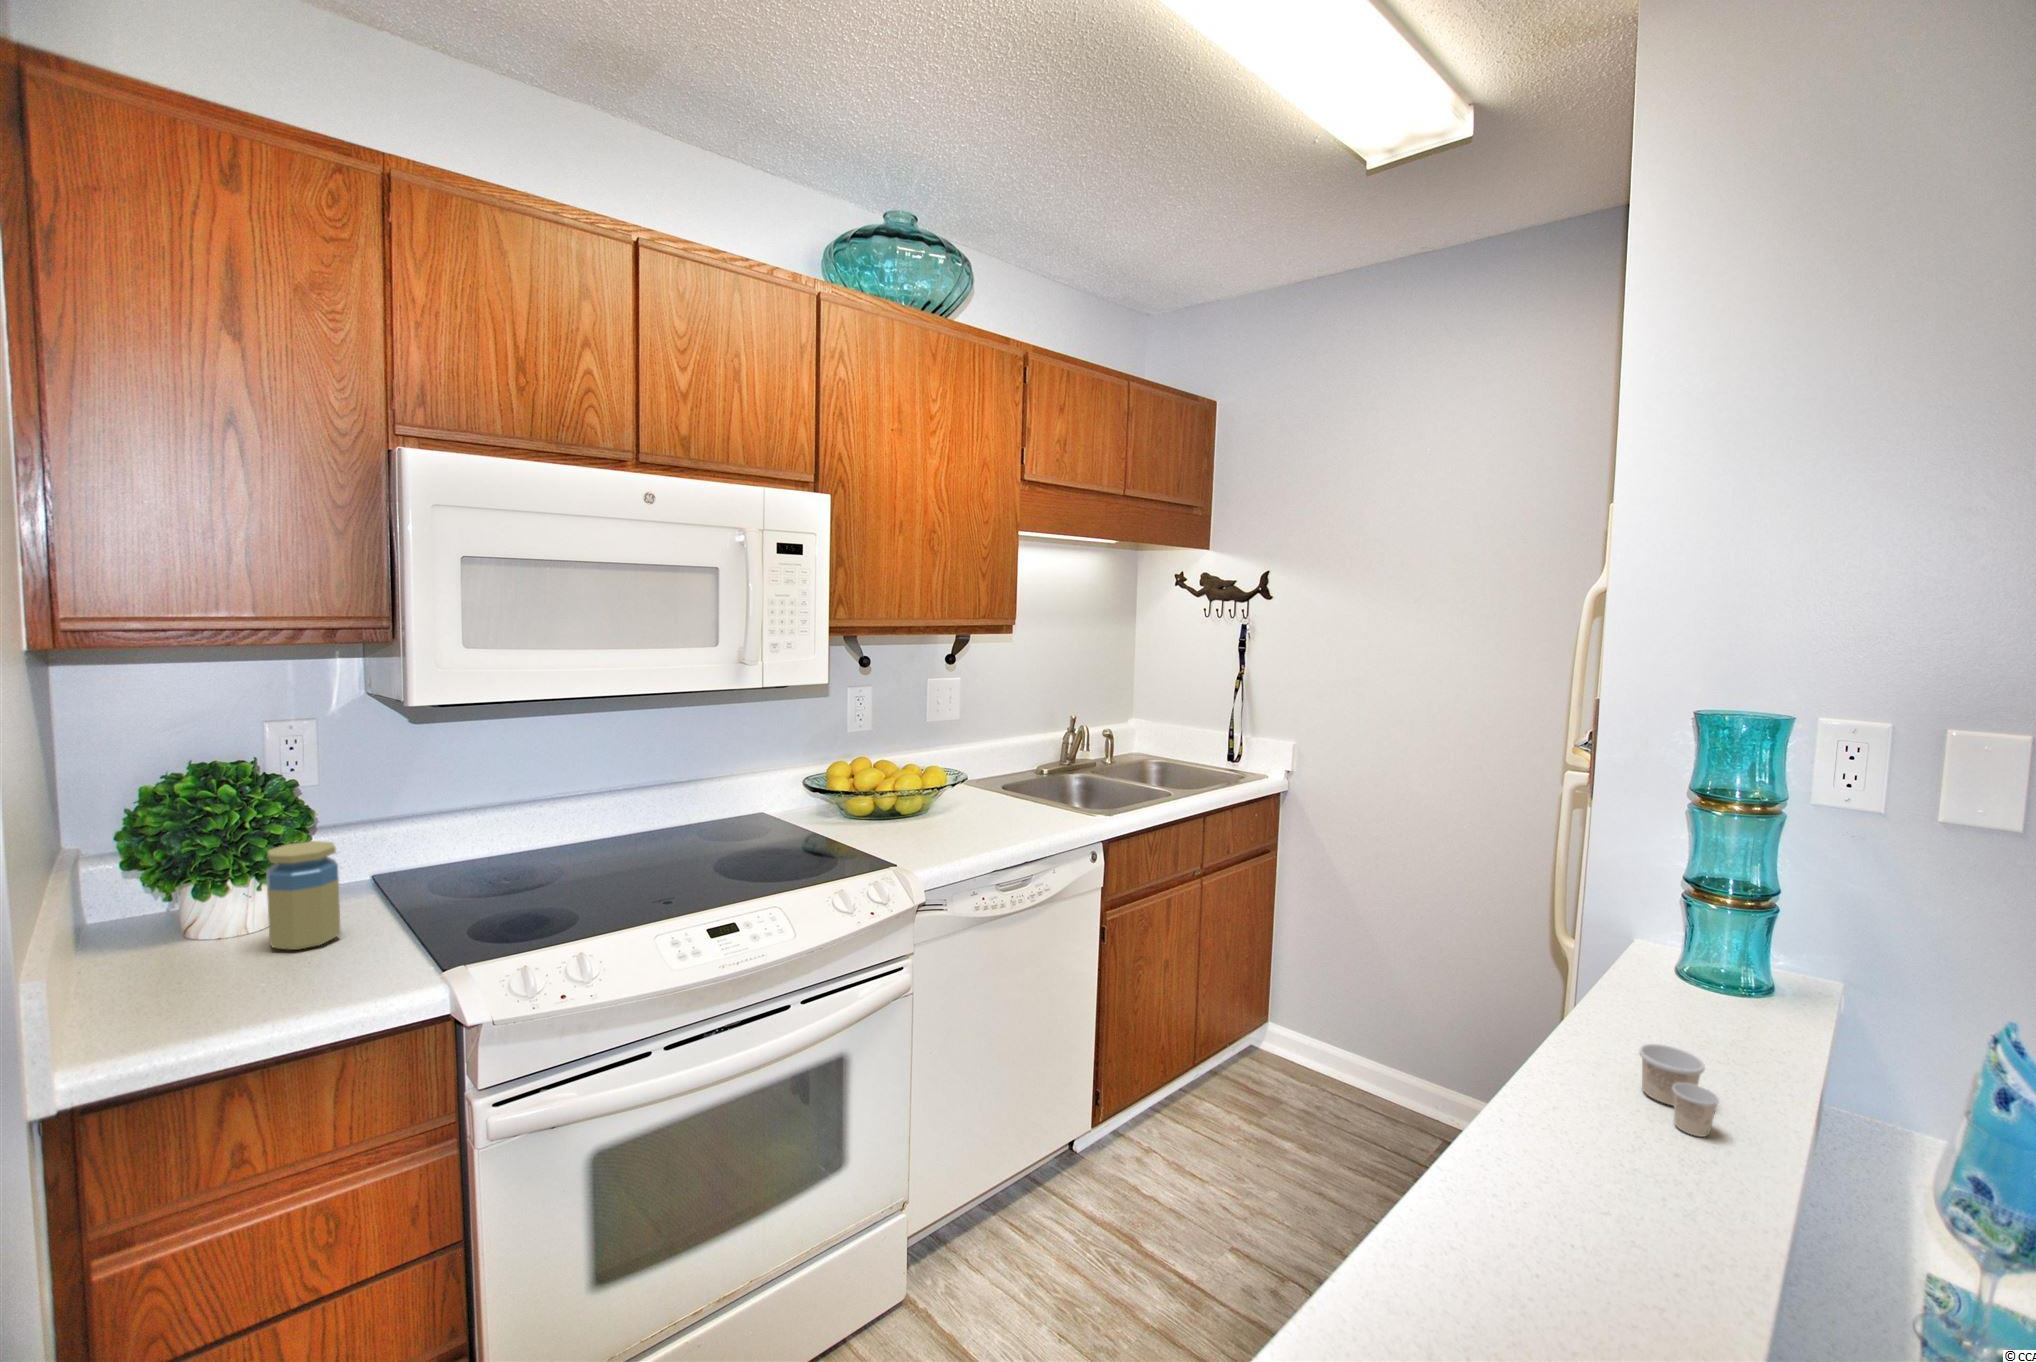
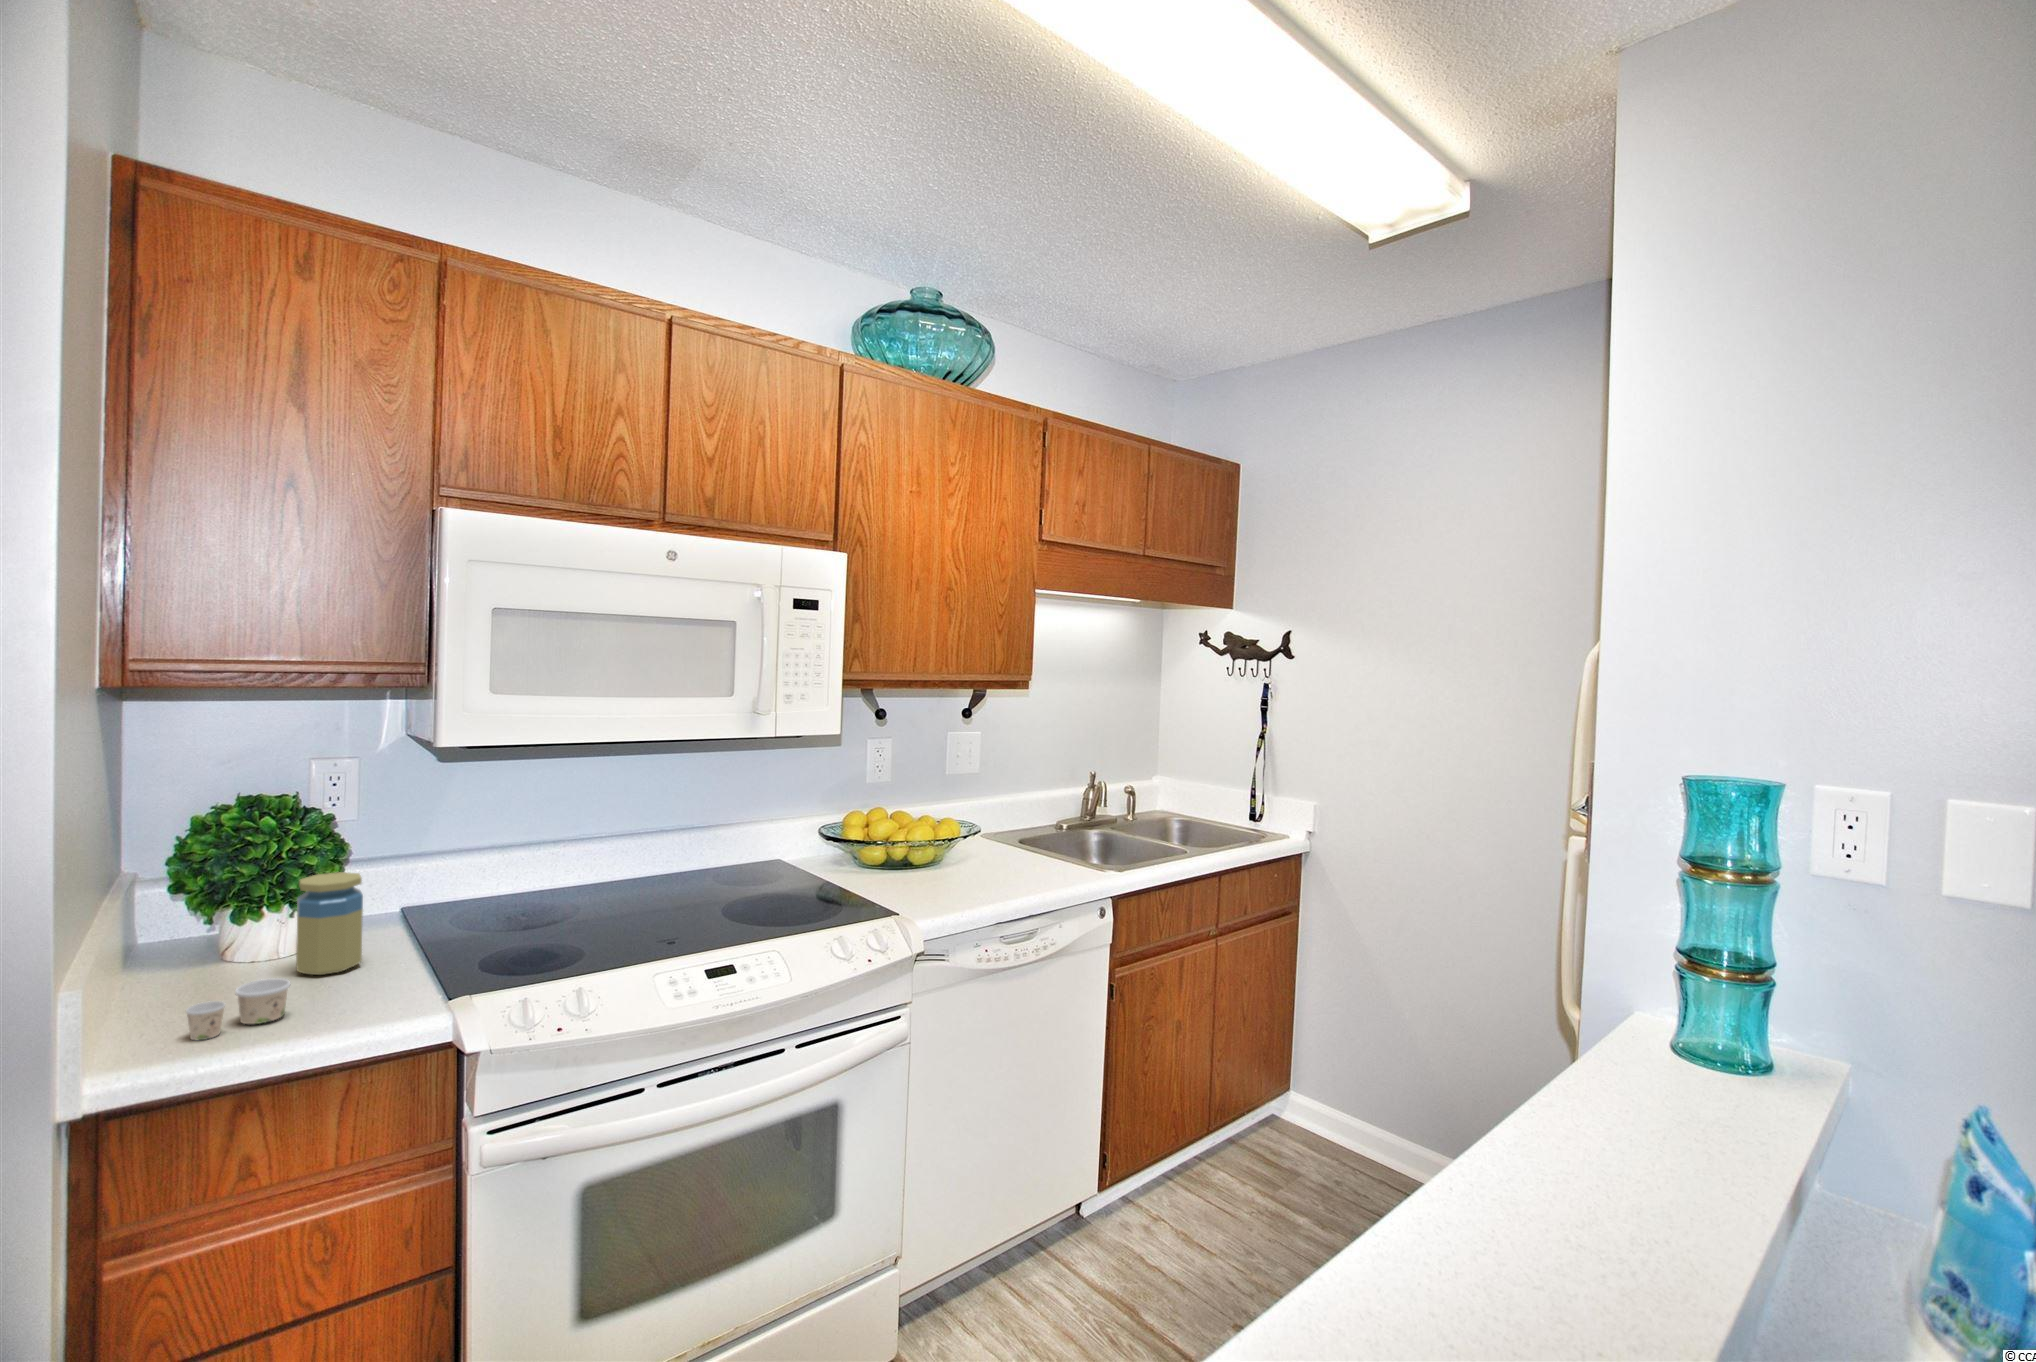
paper cup: present [1639,1044,1719,1137] -> present [186,978,290,1040]

